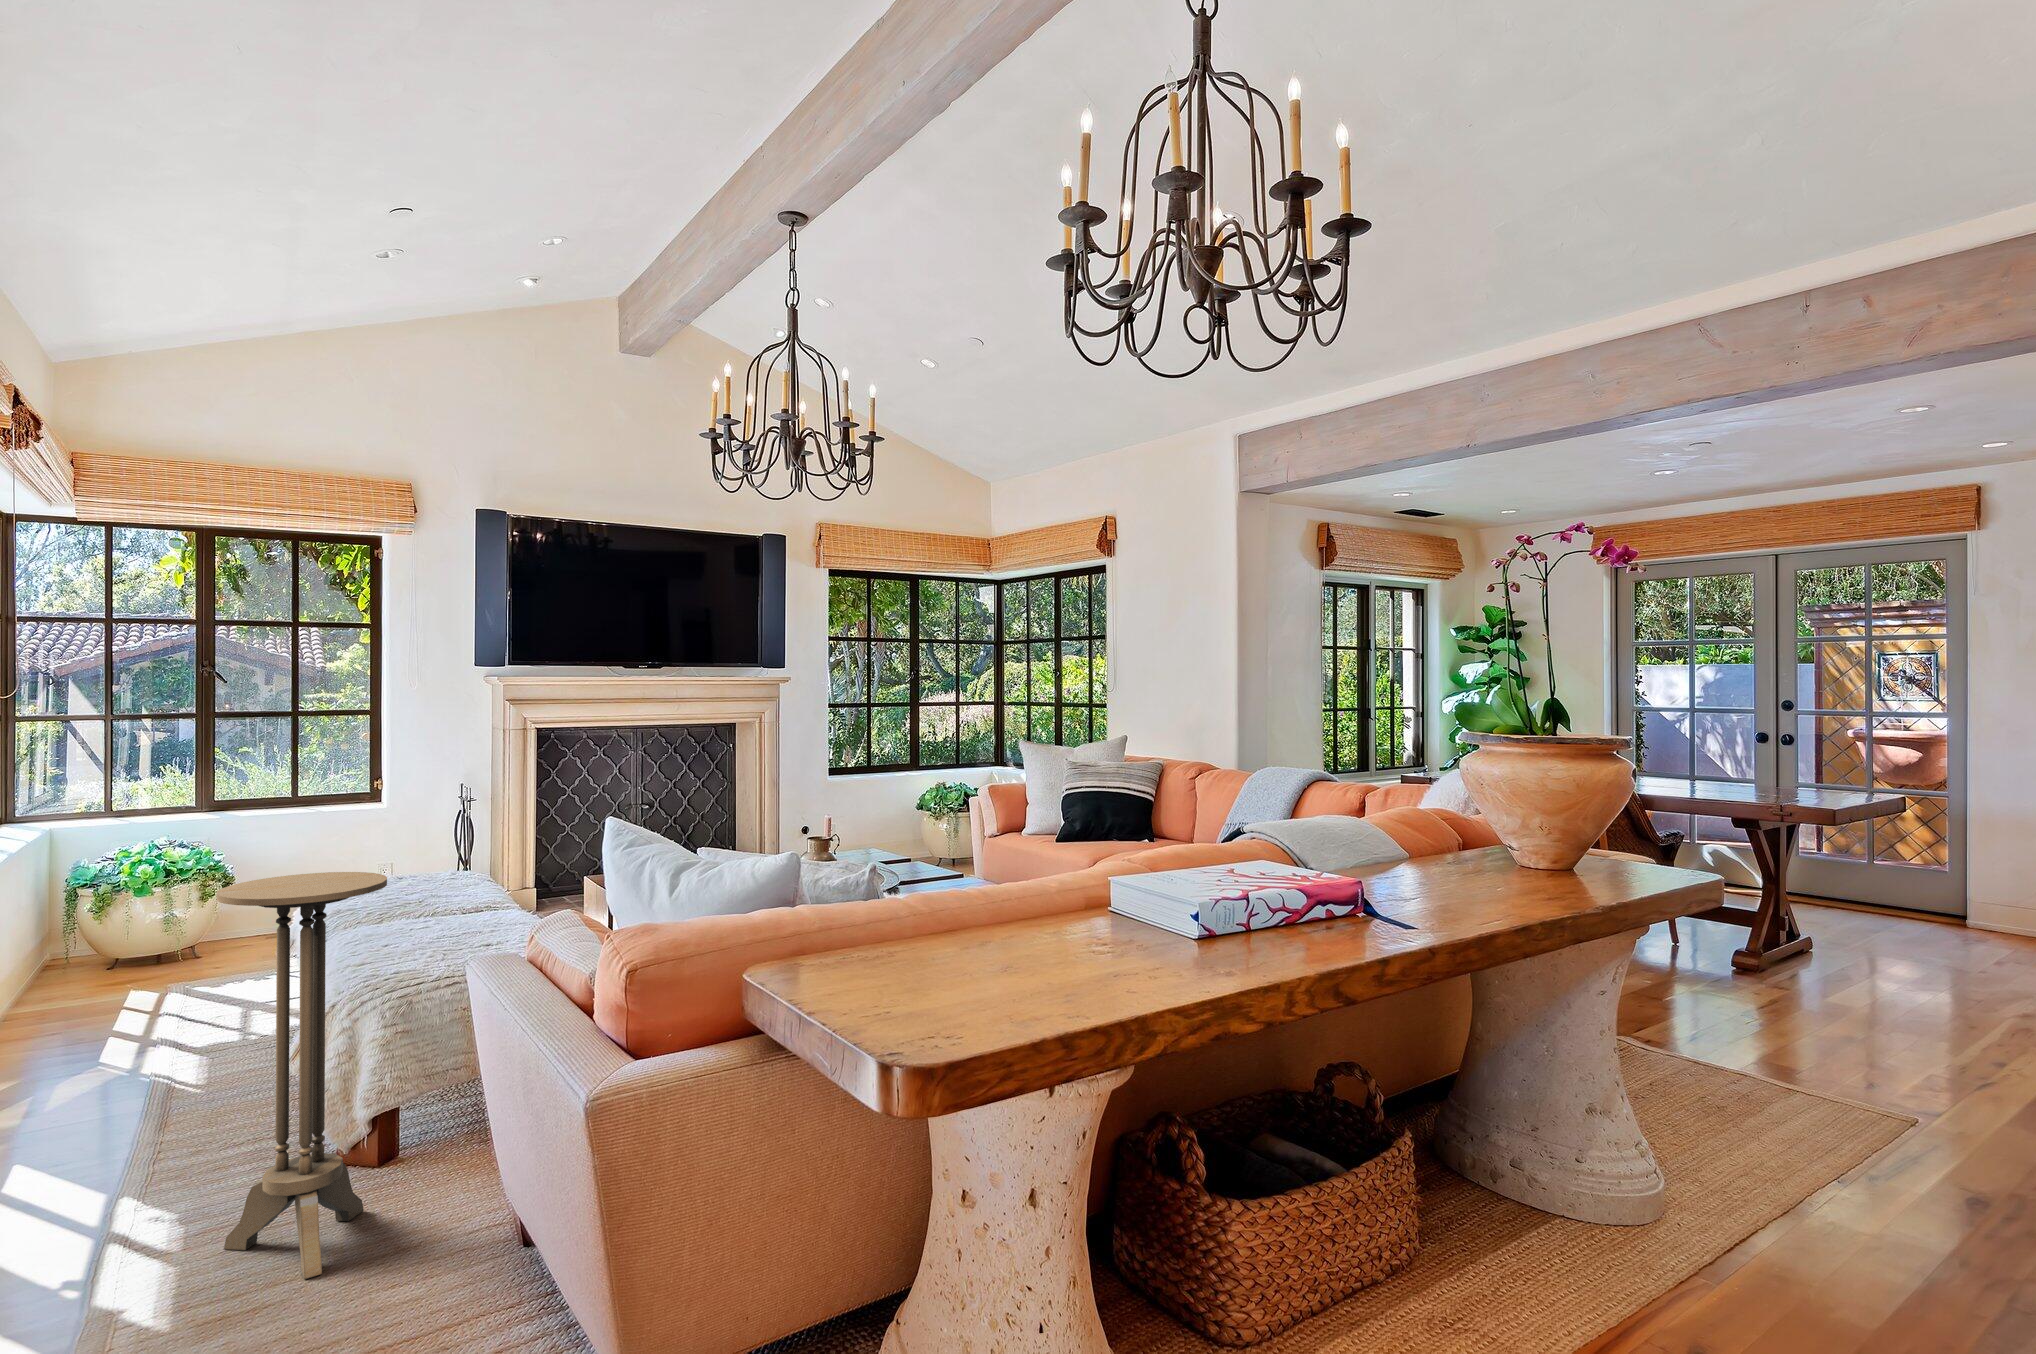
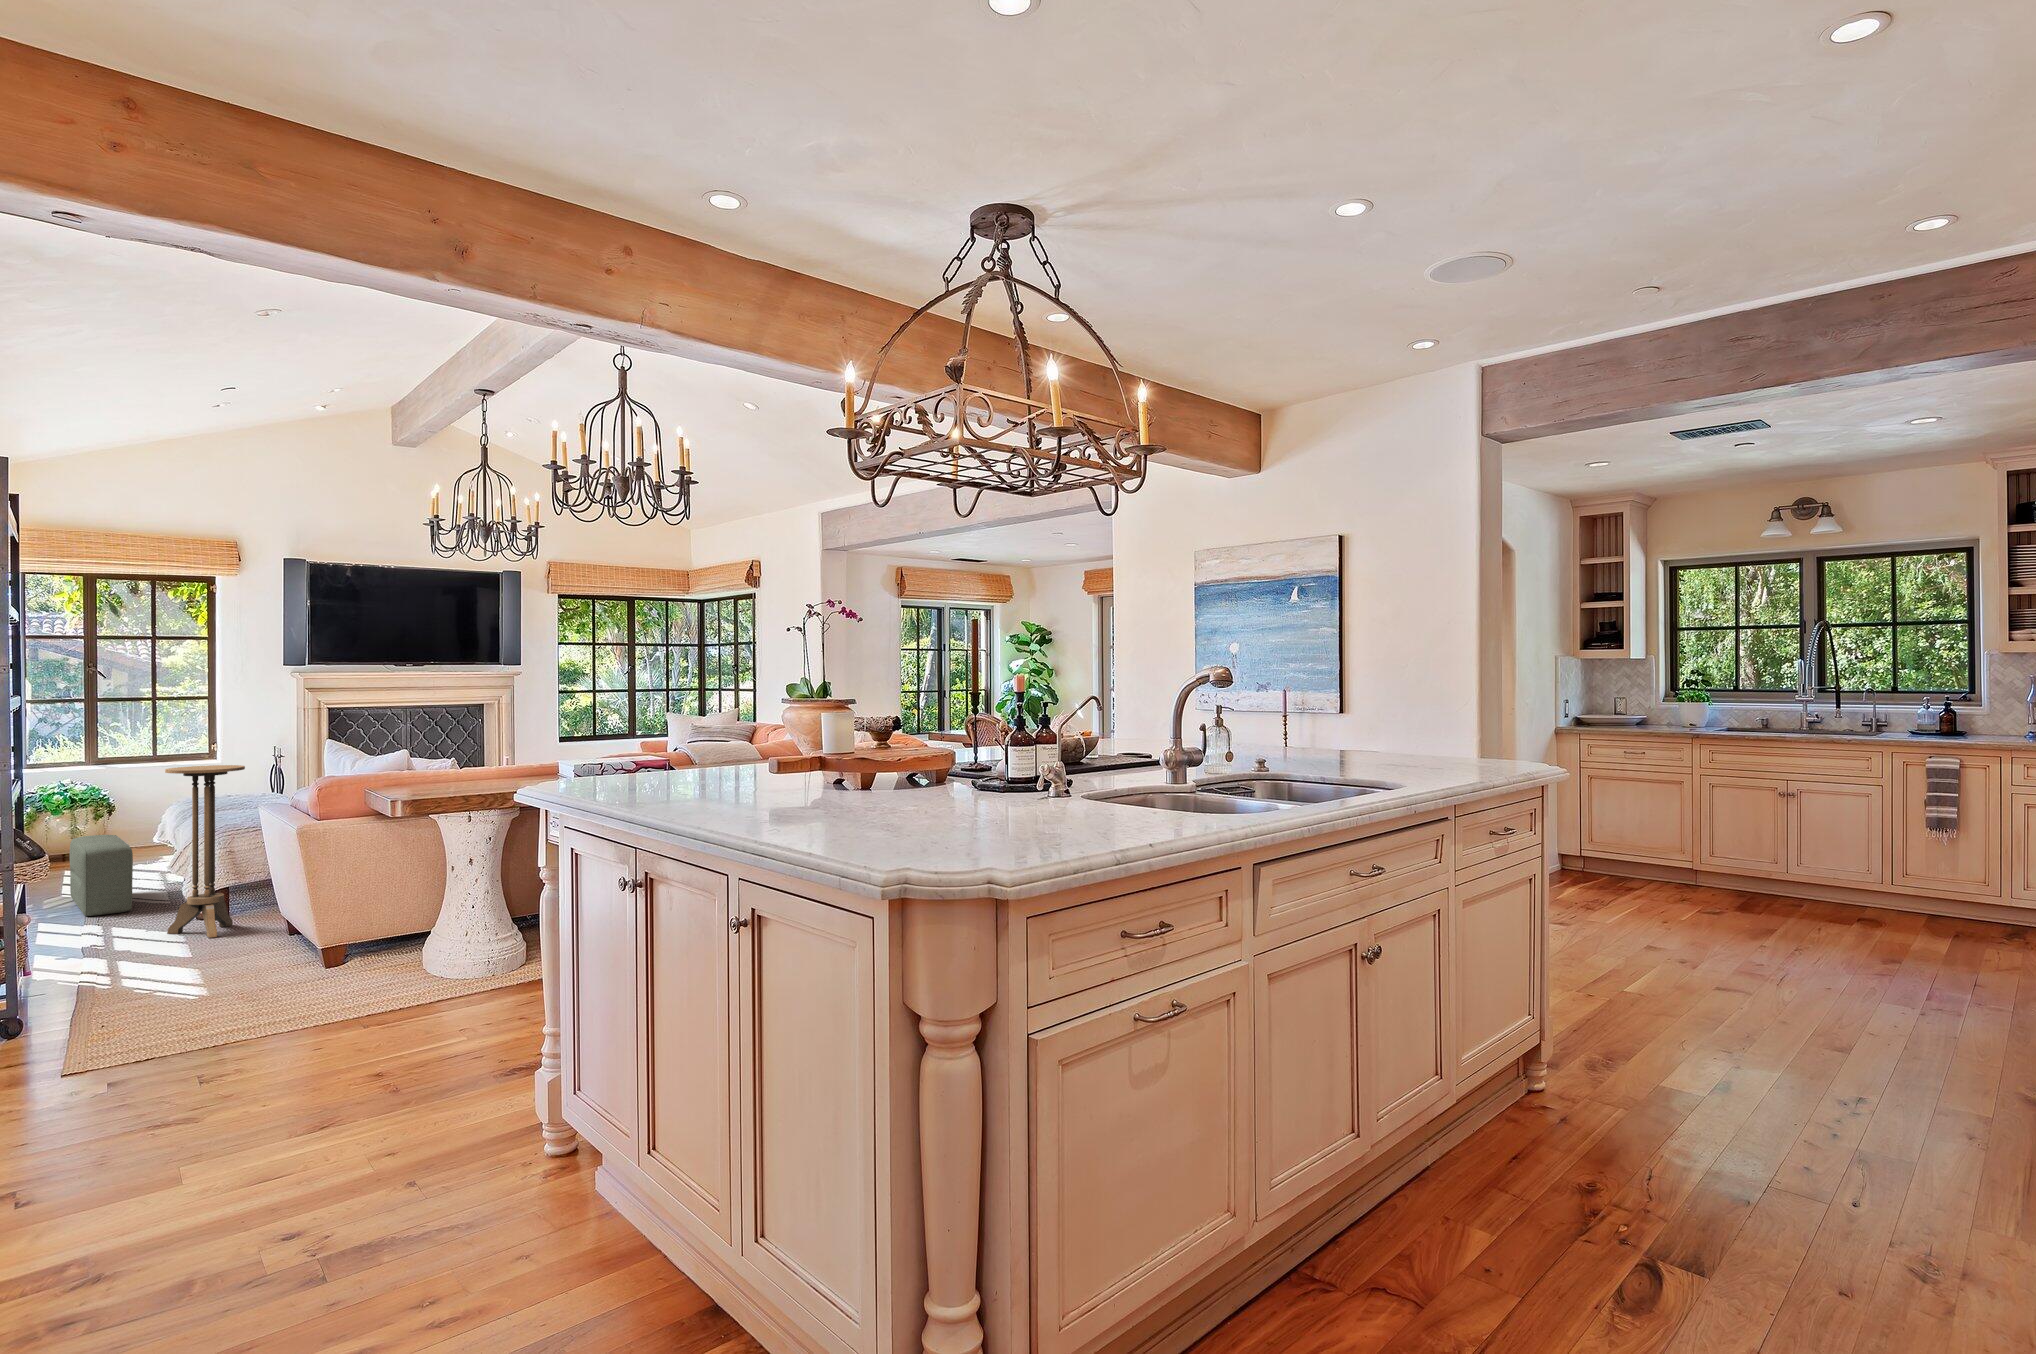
pouf: none [95,966,195,1156] -> present [70,835,133,916]

